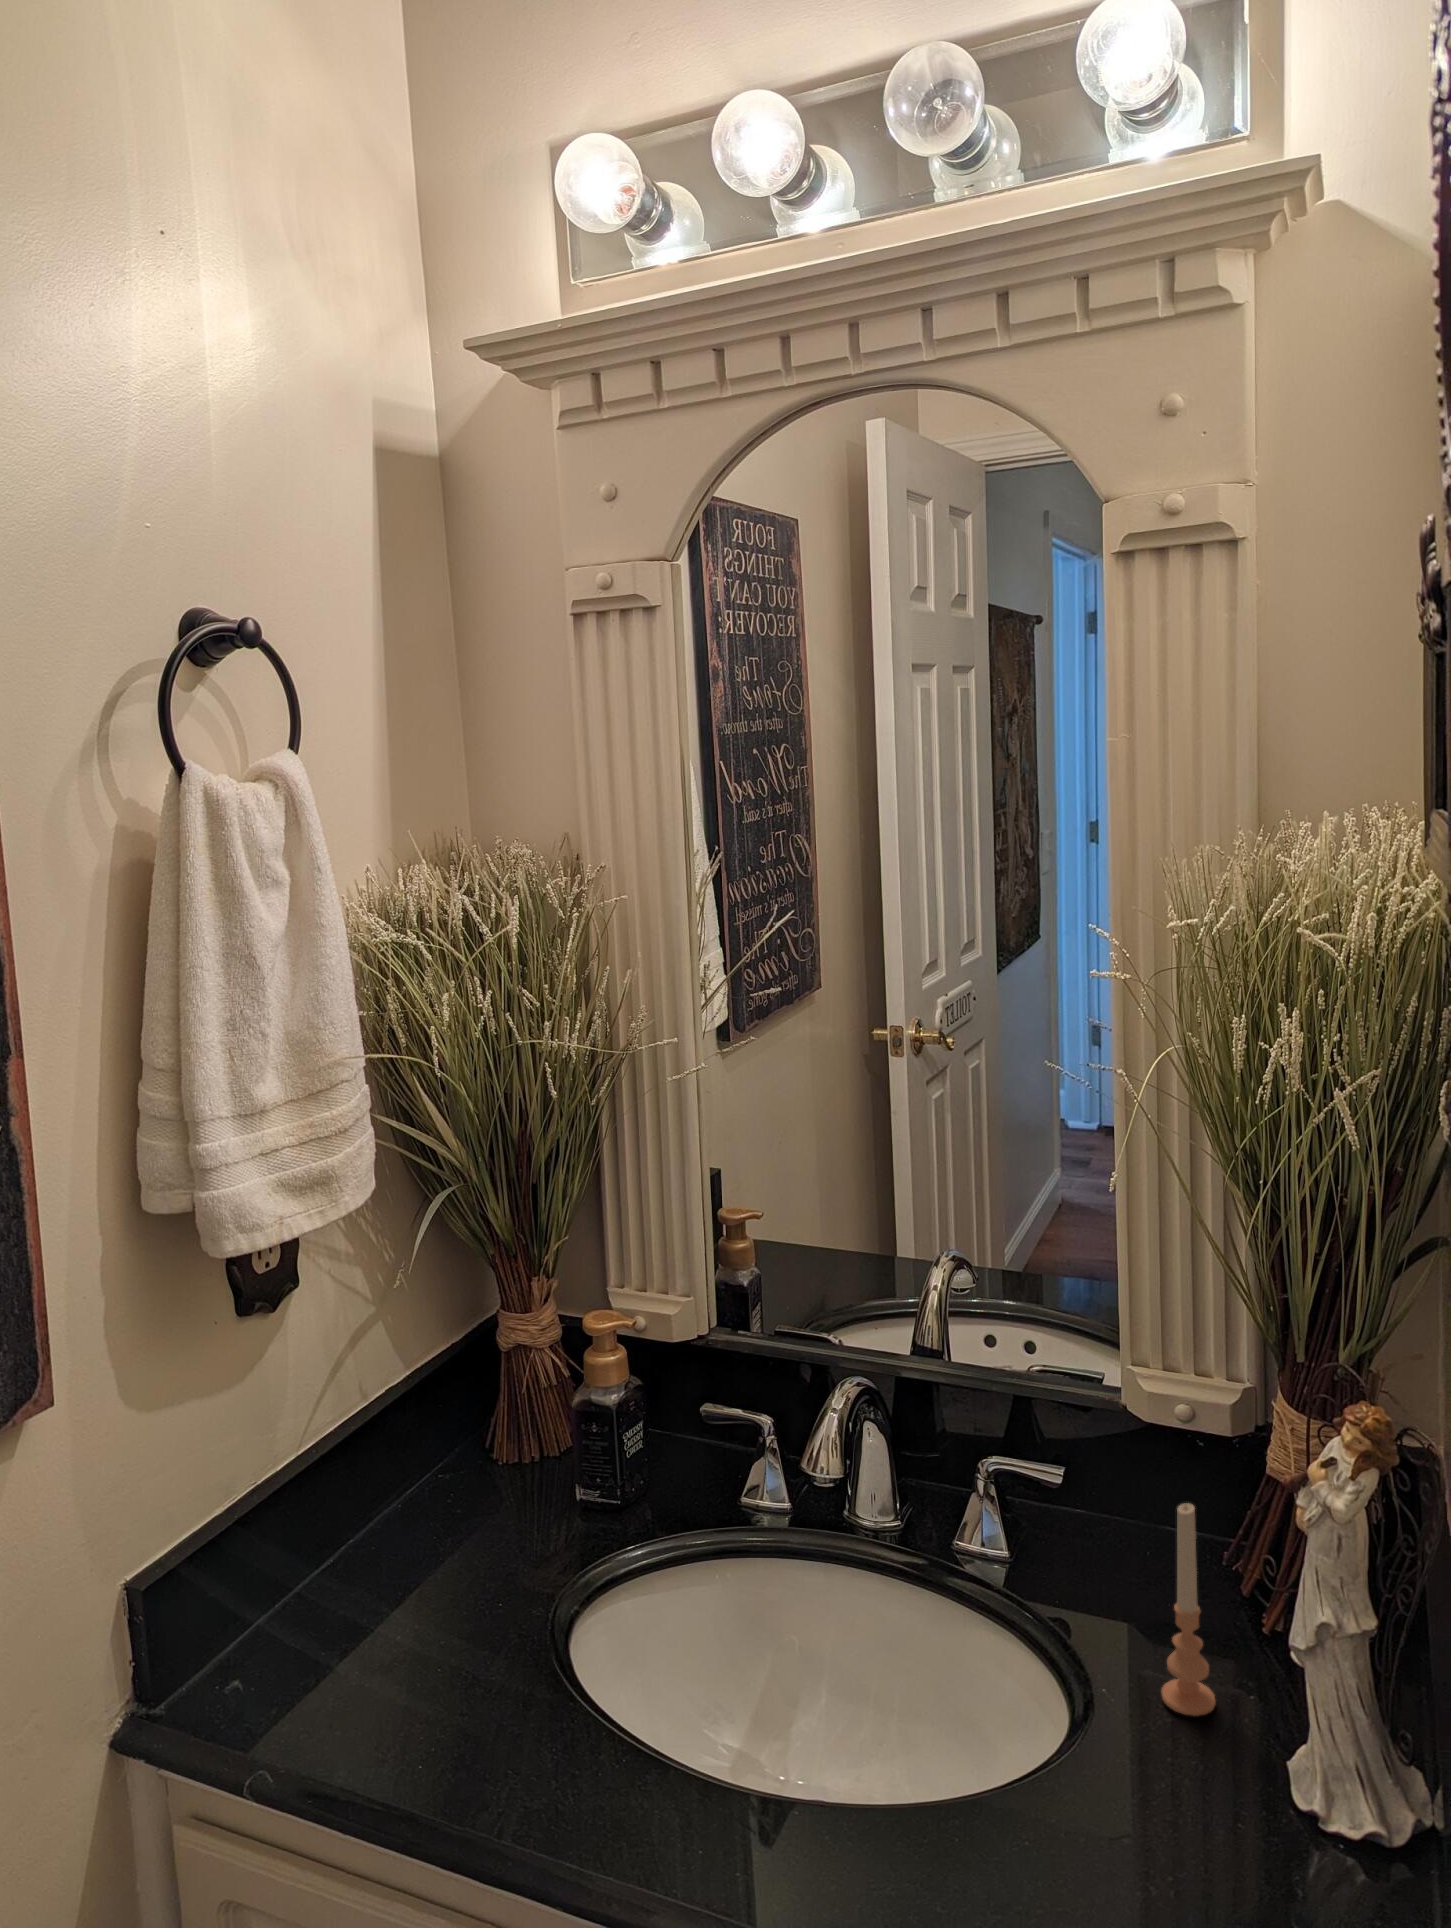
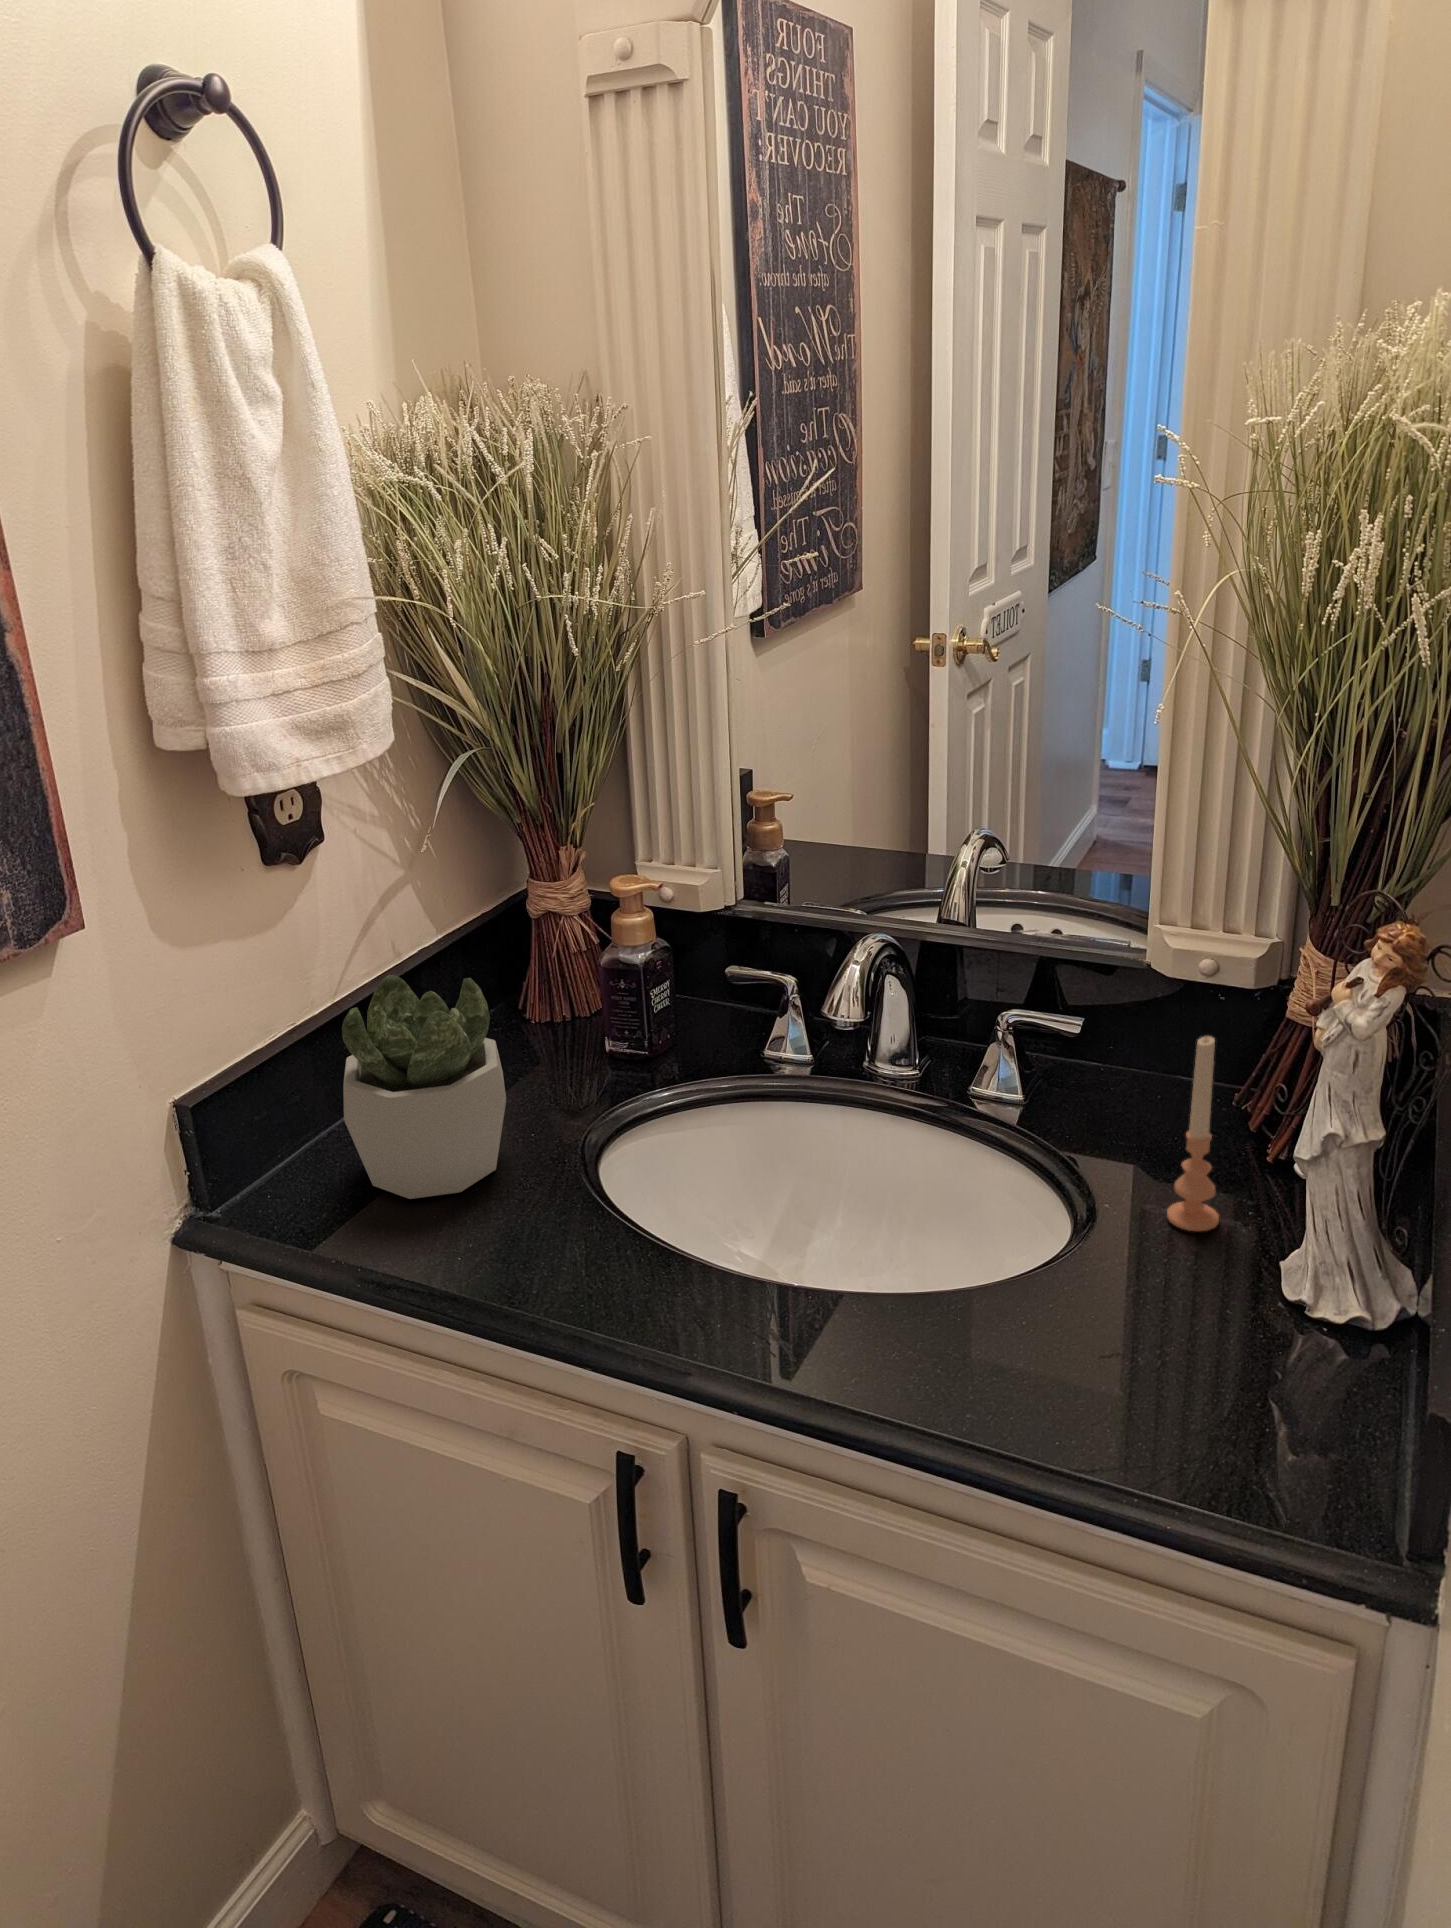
succulent plant: none [307,1431,476,1682] -> present [342,975,506,1199]

